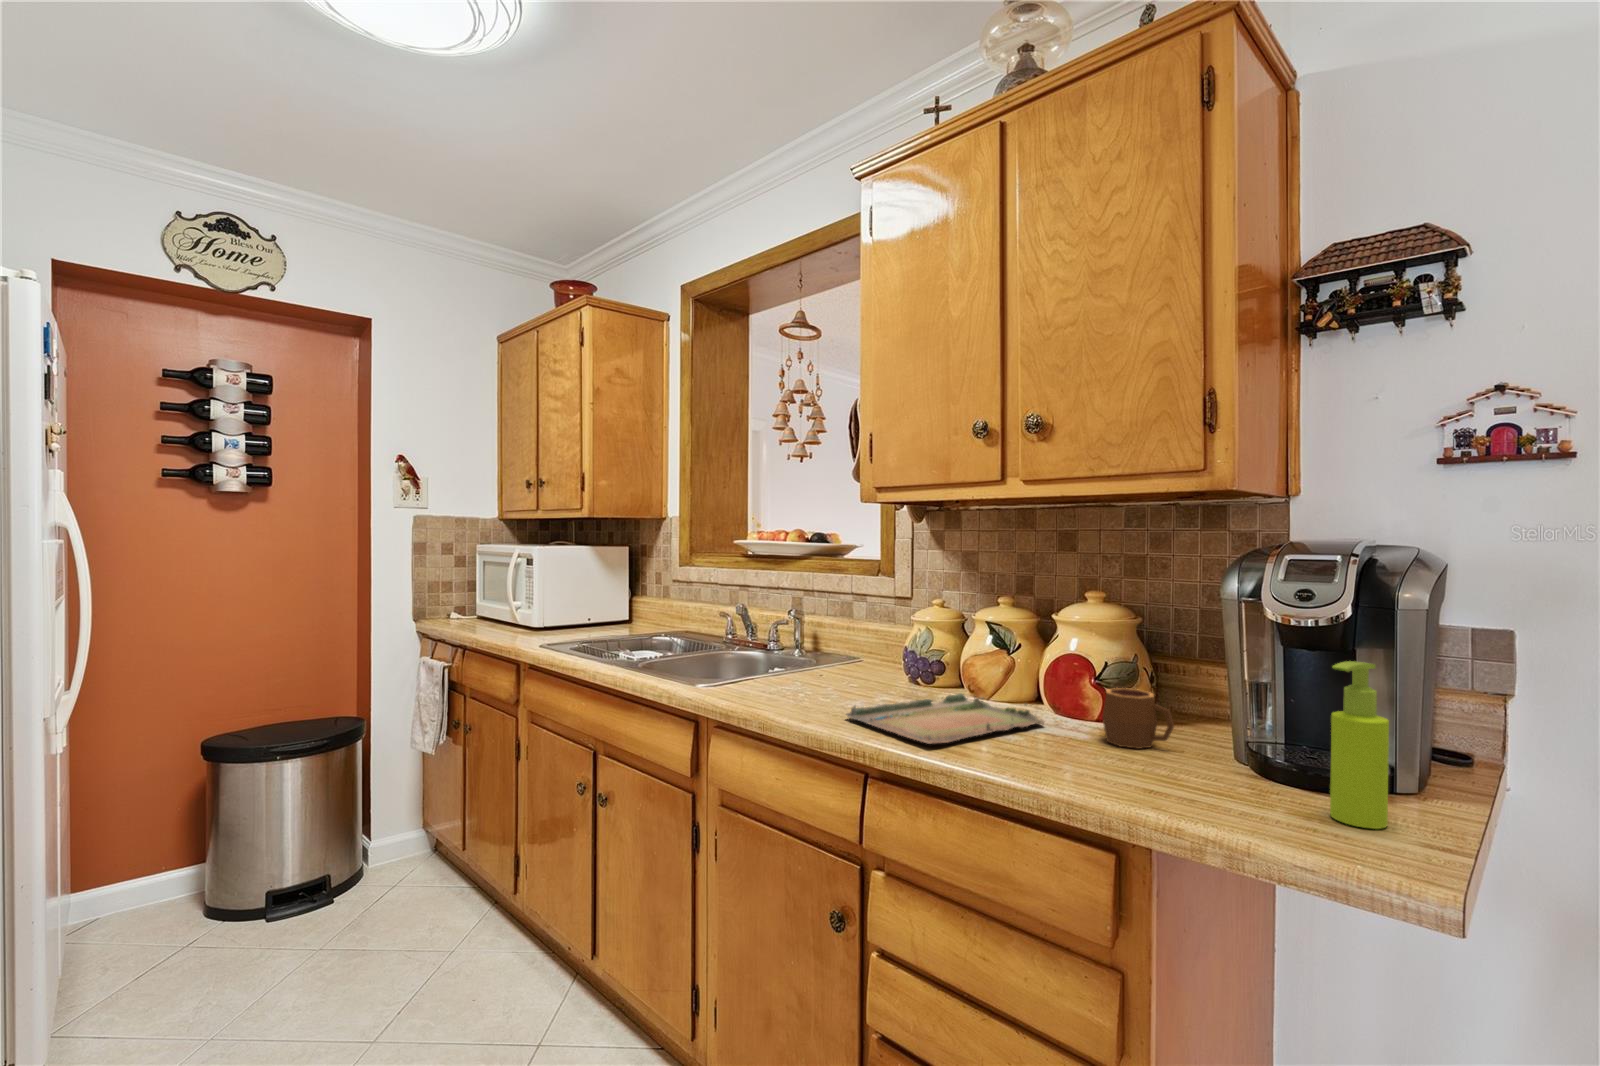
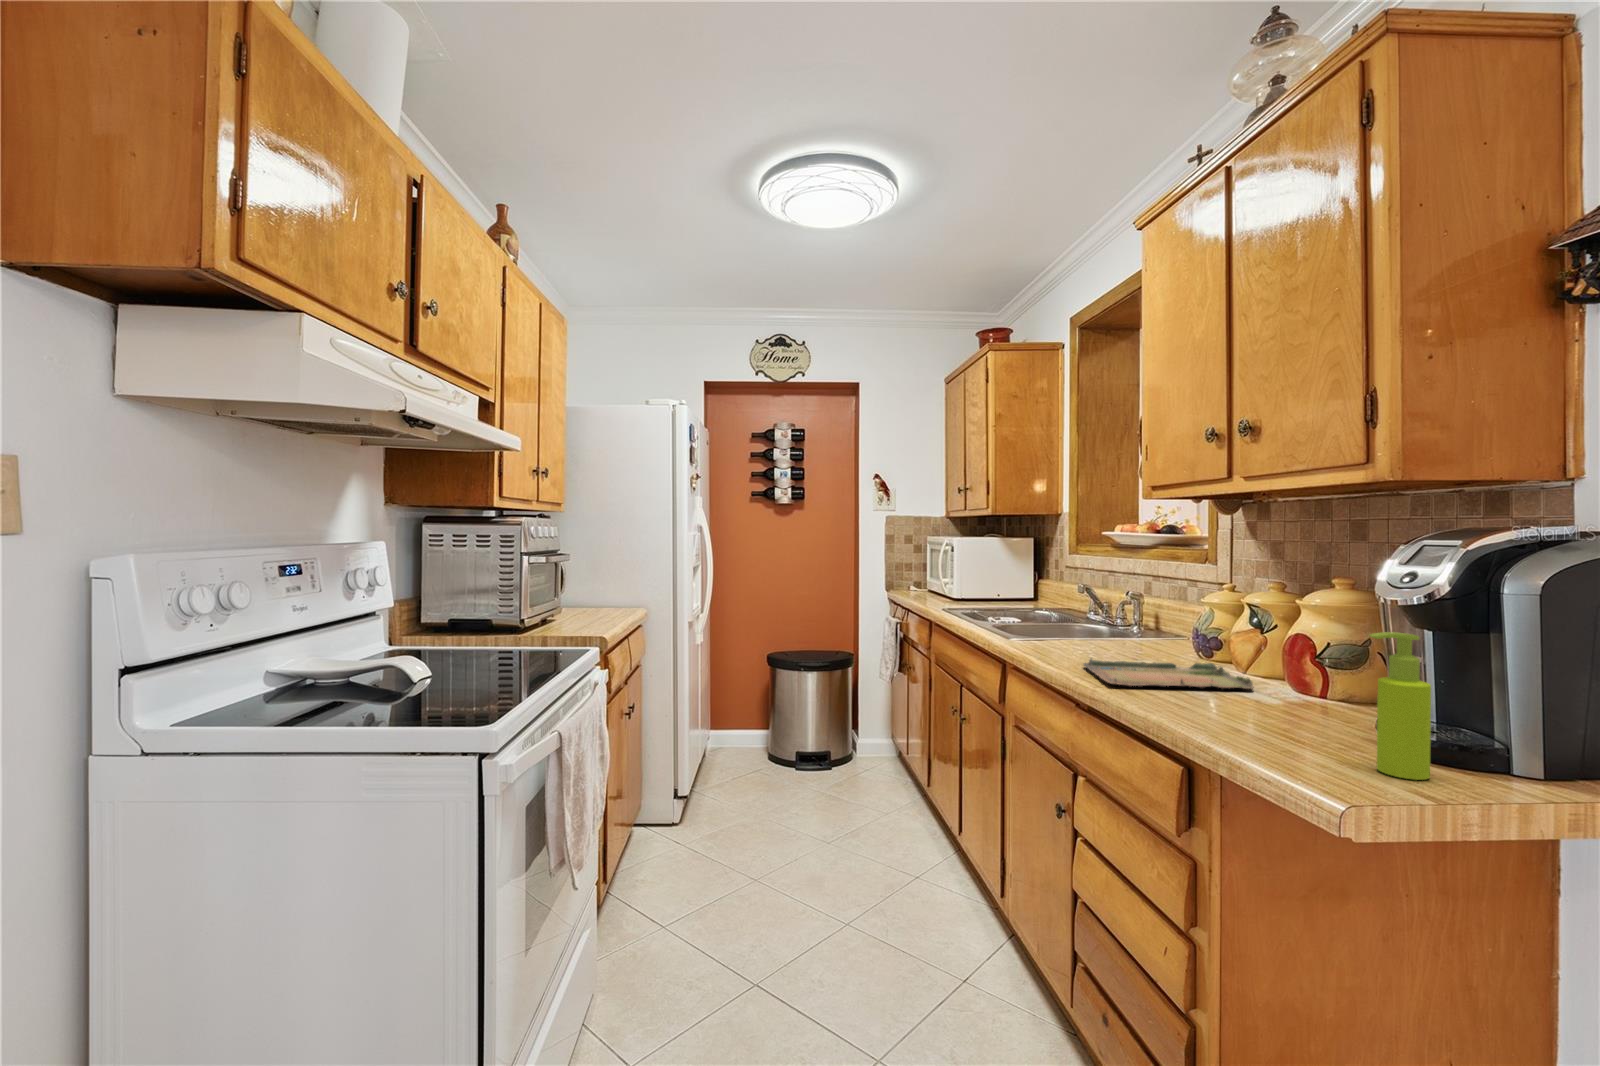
mug: present [1102,688,1174,749] -> none [1283,661,1345,715]

